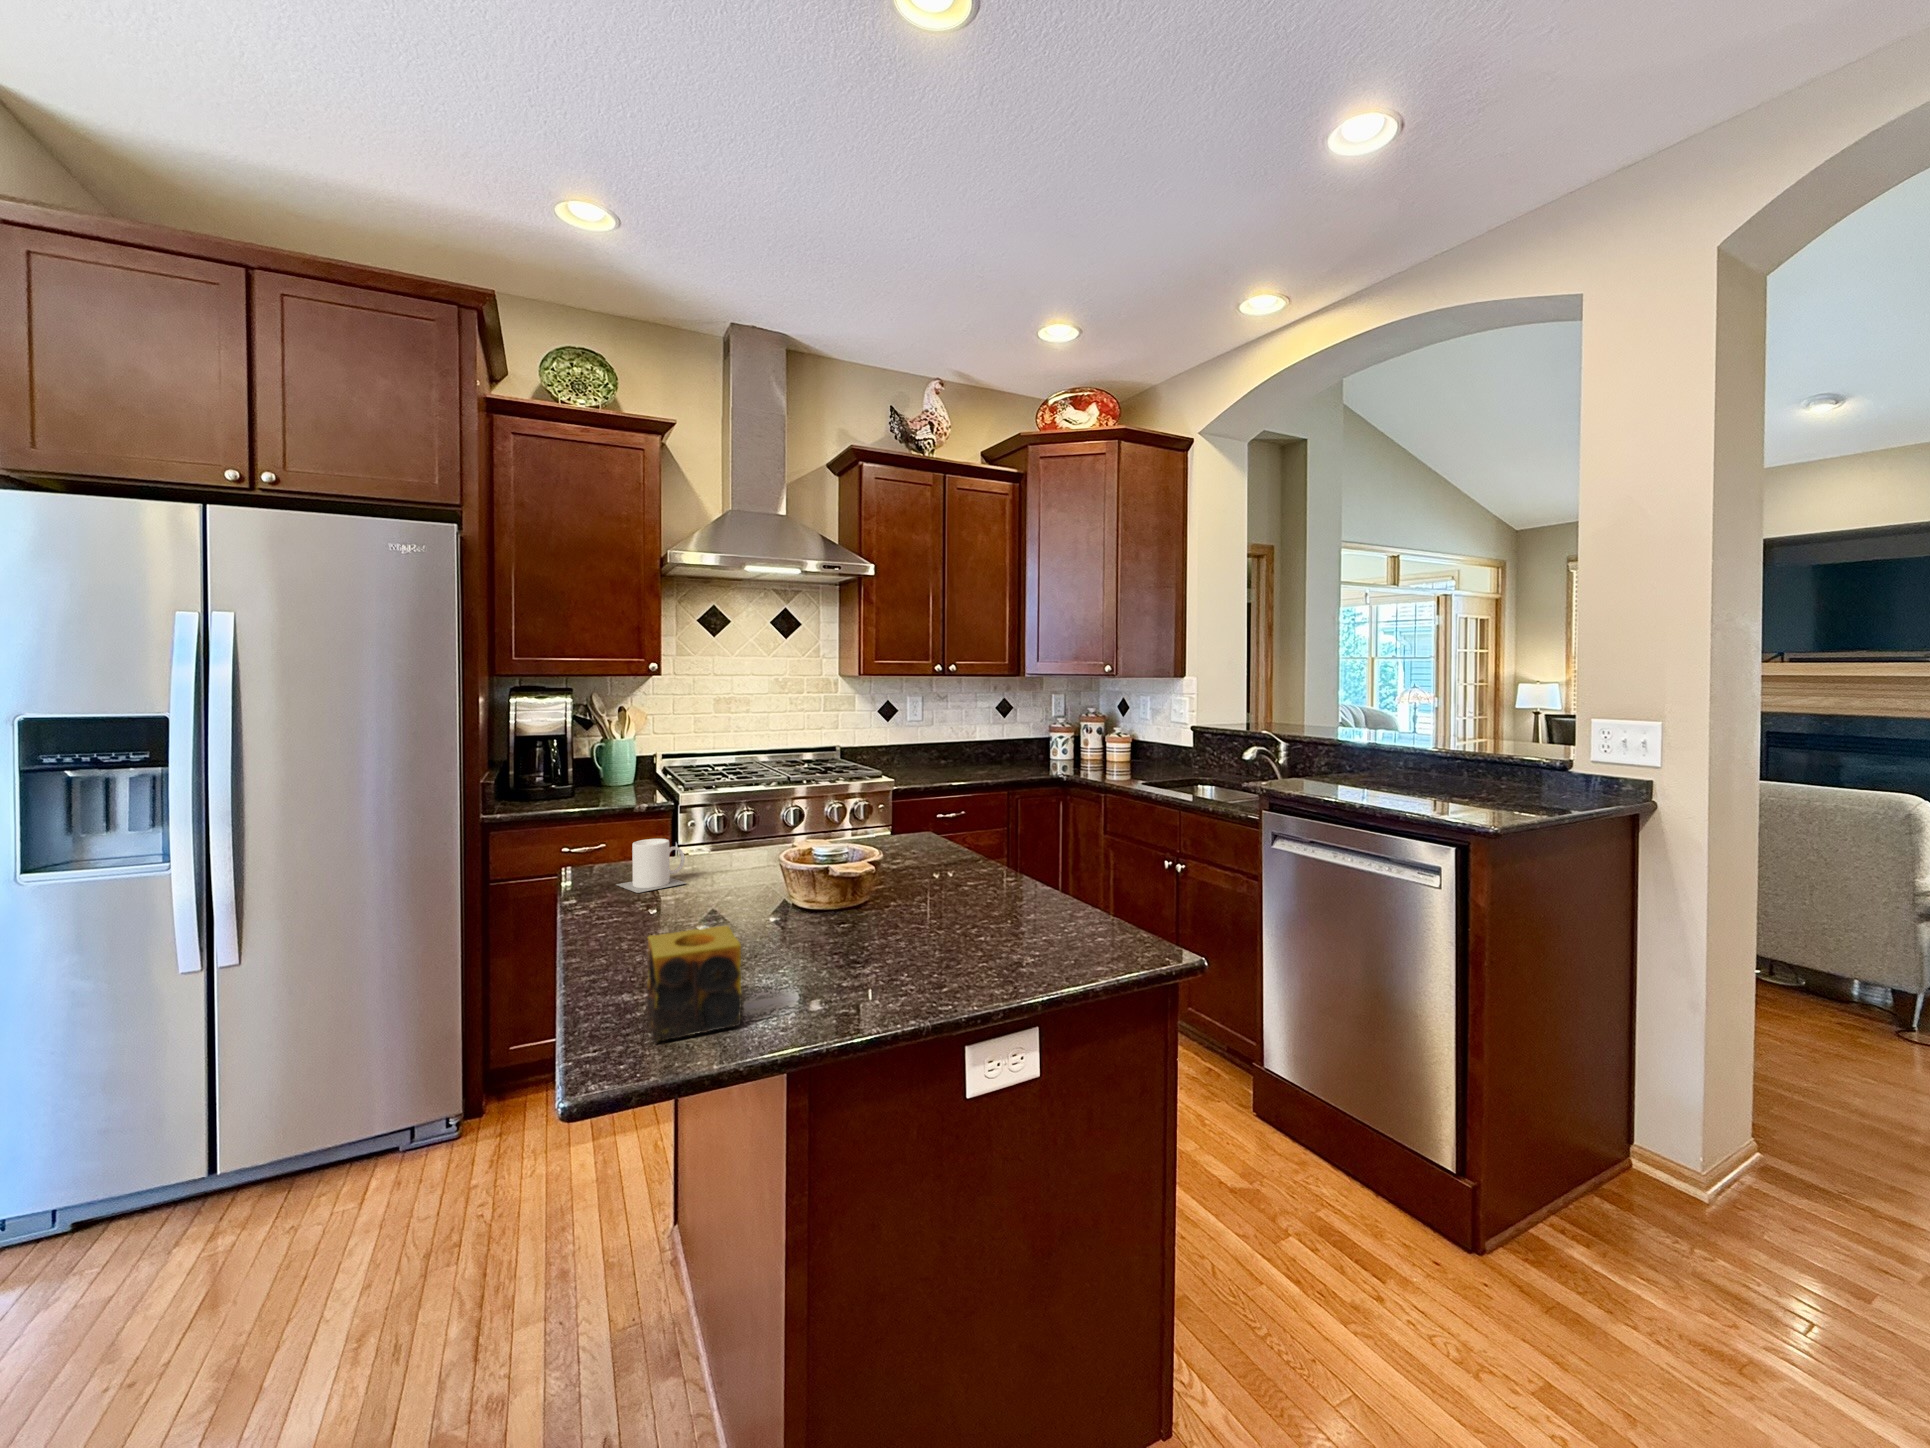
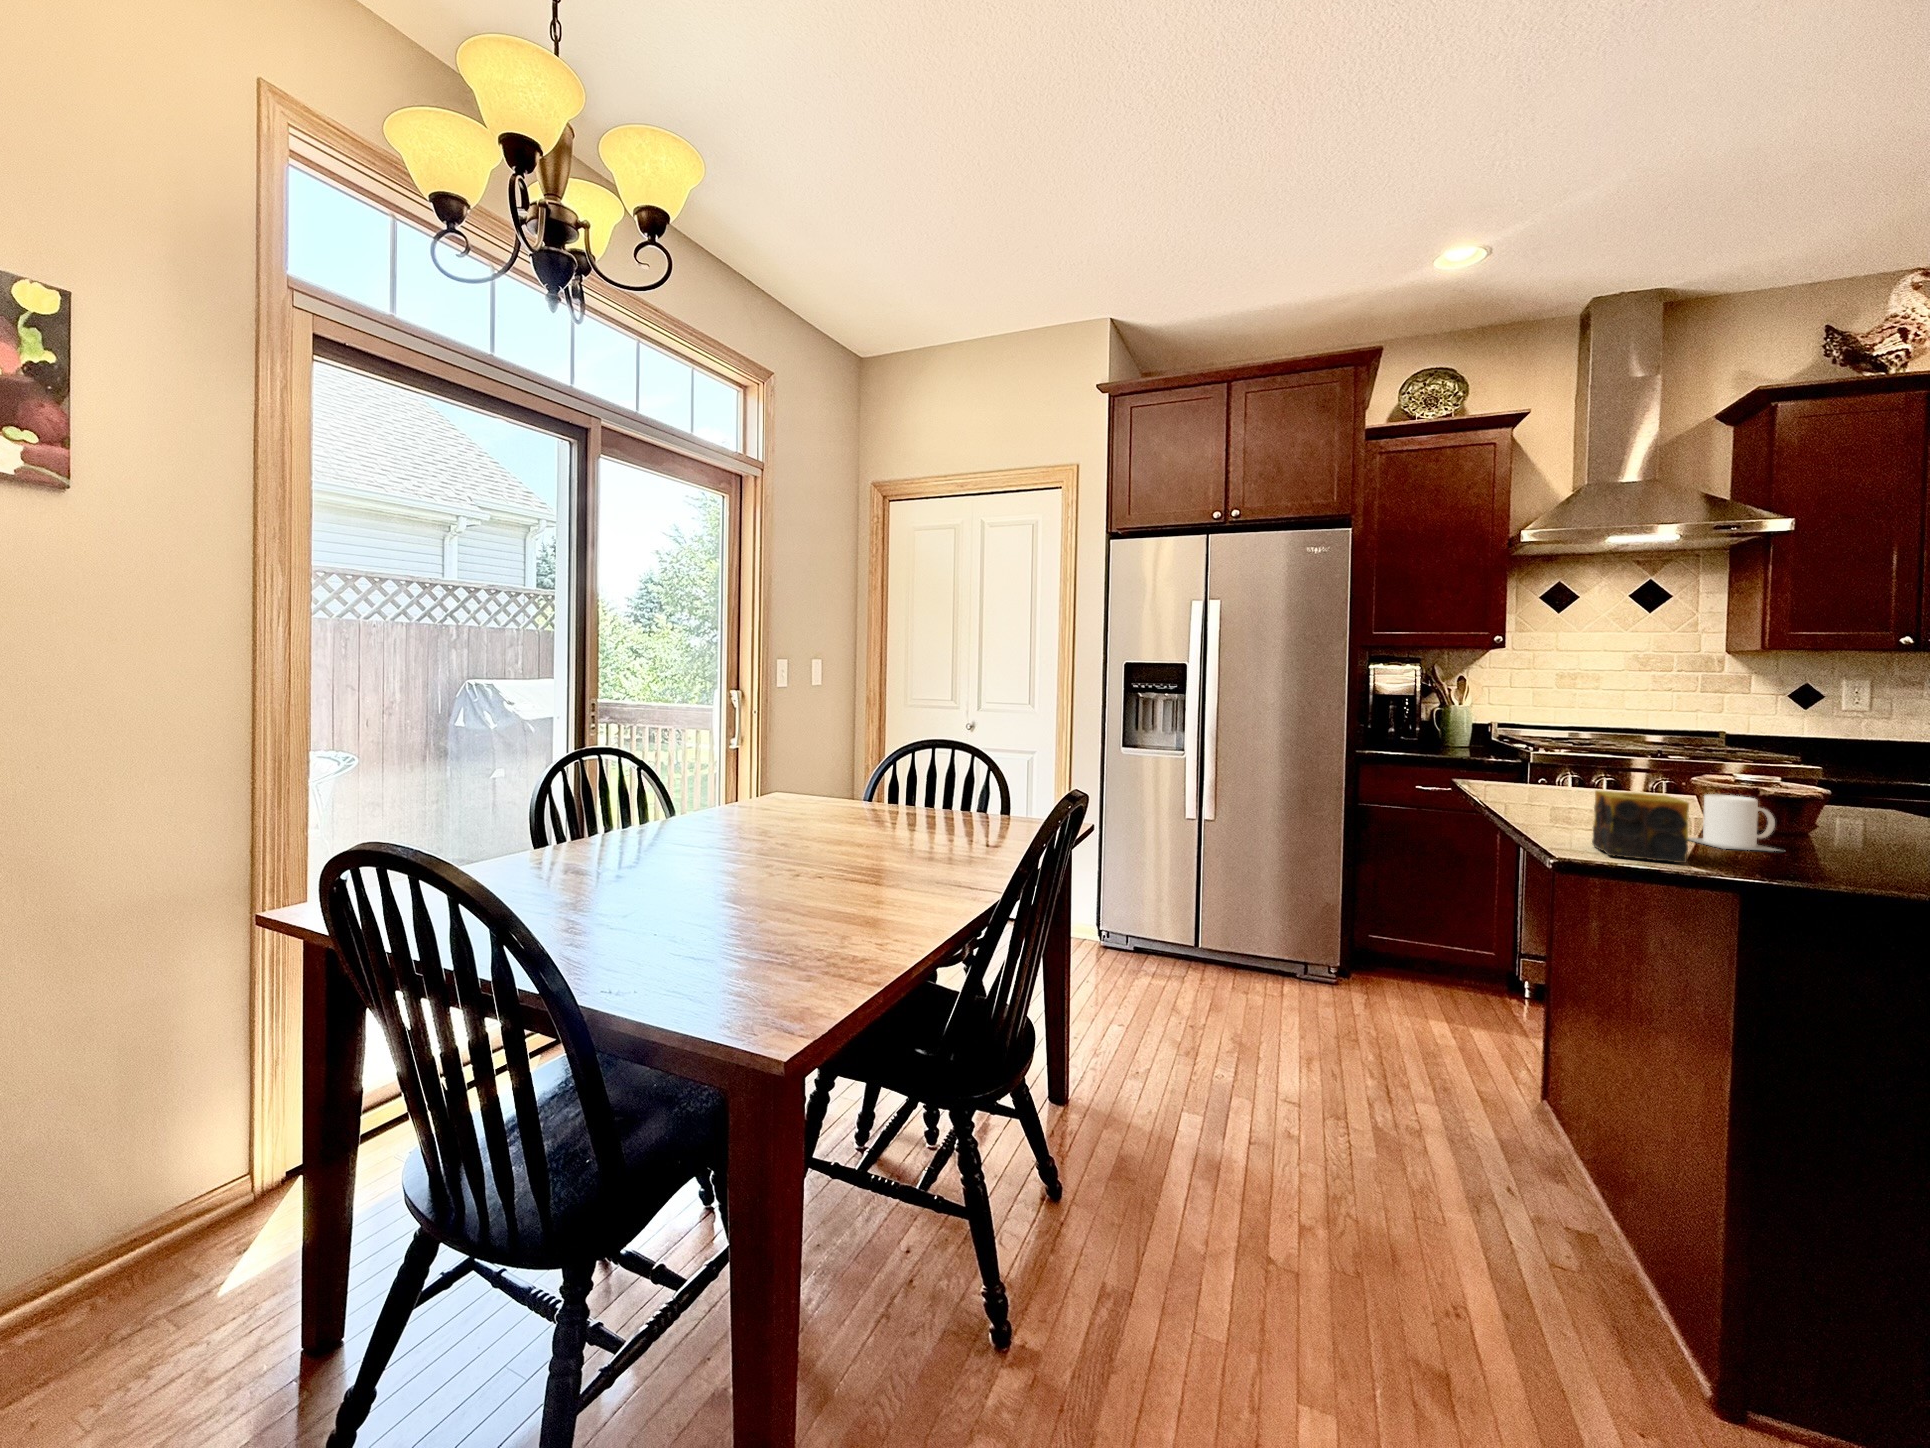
mug: present [616,839,686,893] -> present [1688,794,1778,851]

